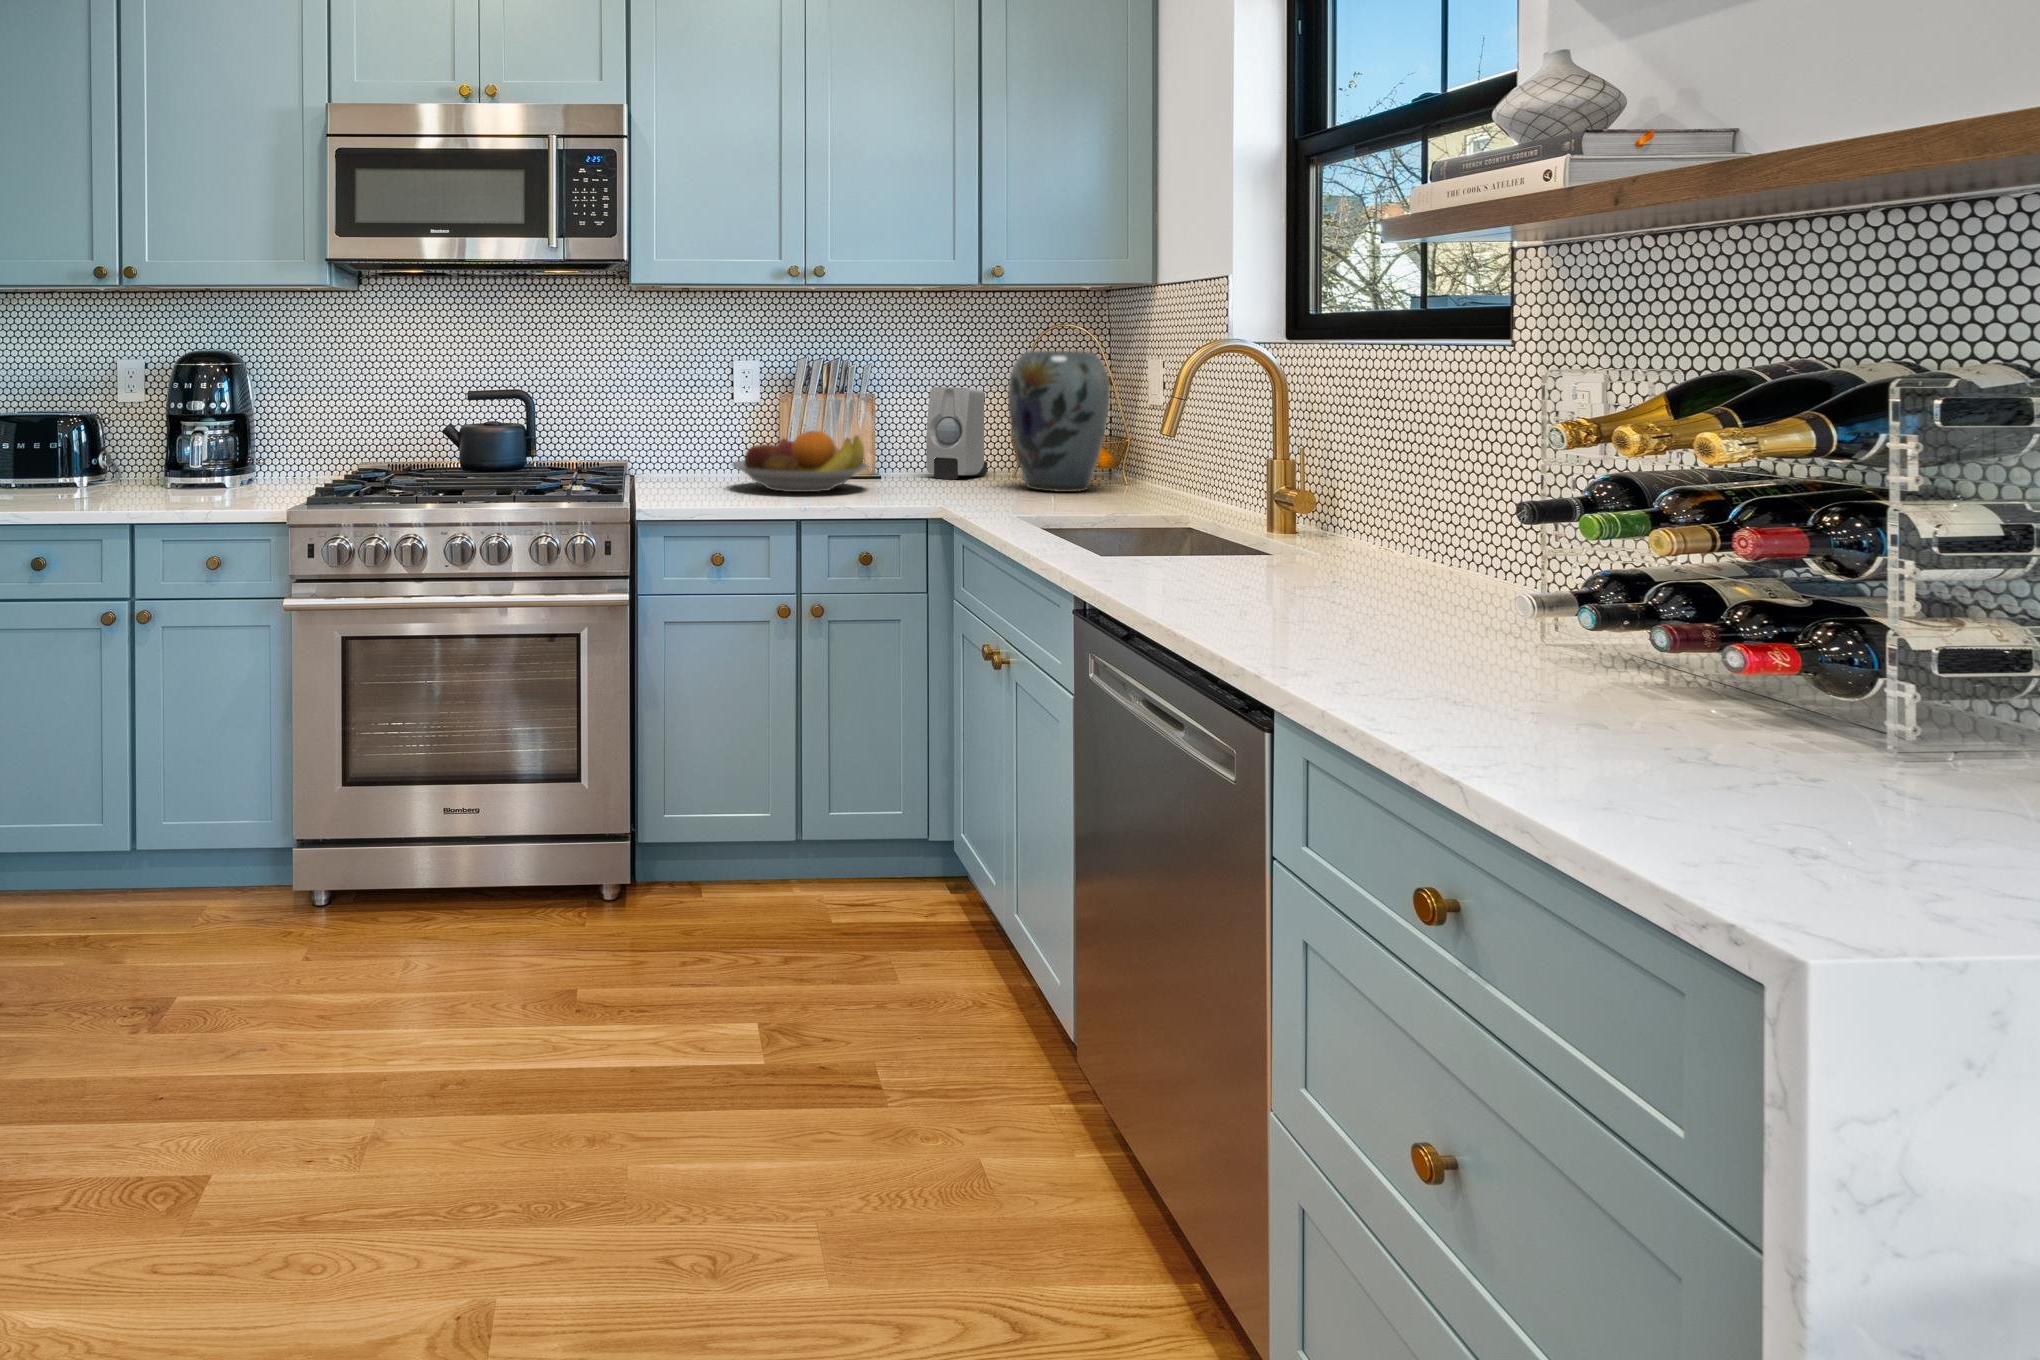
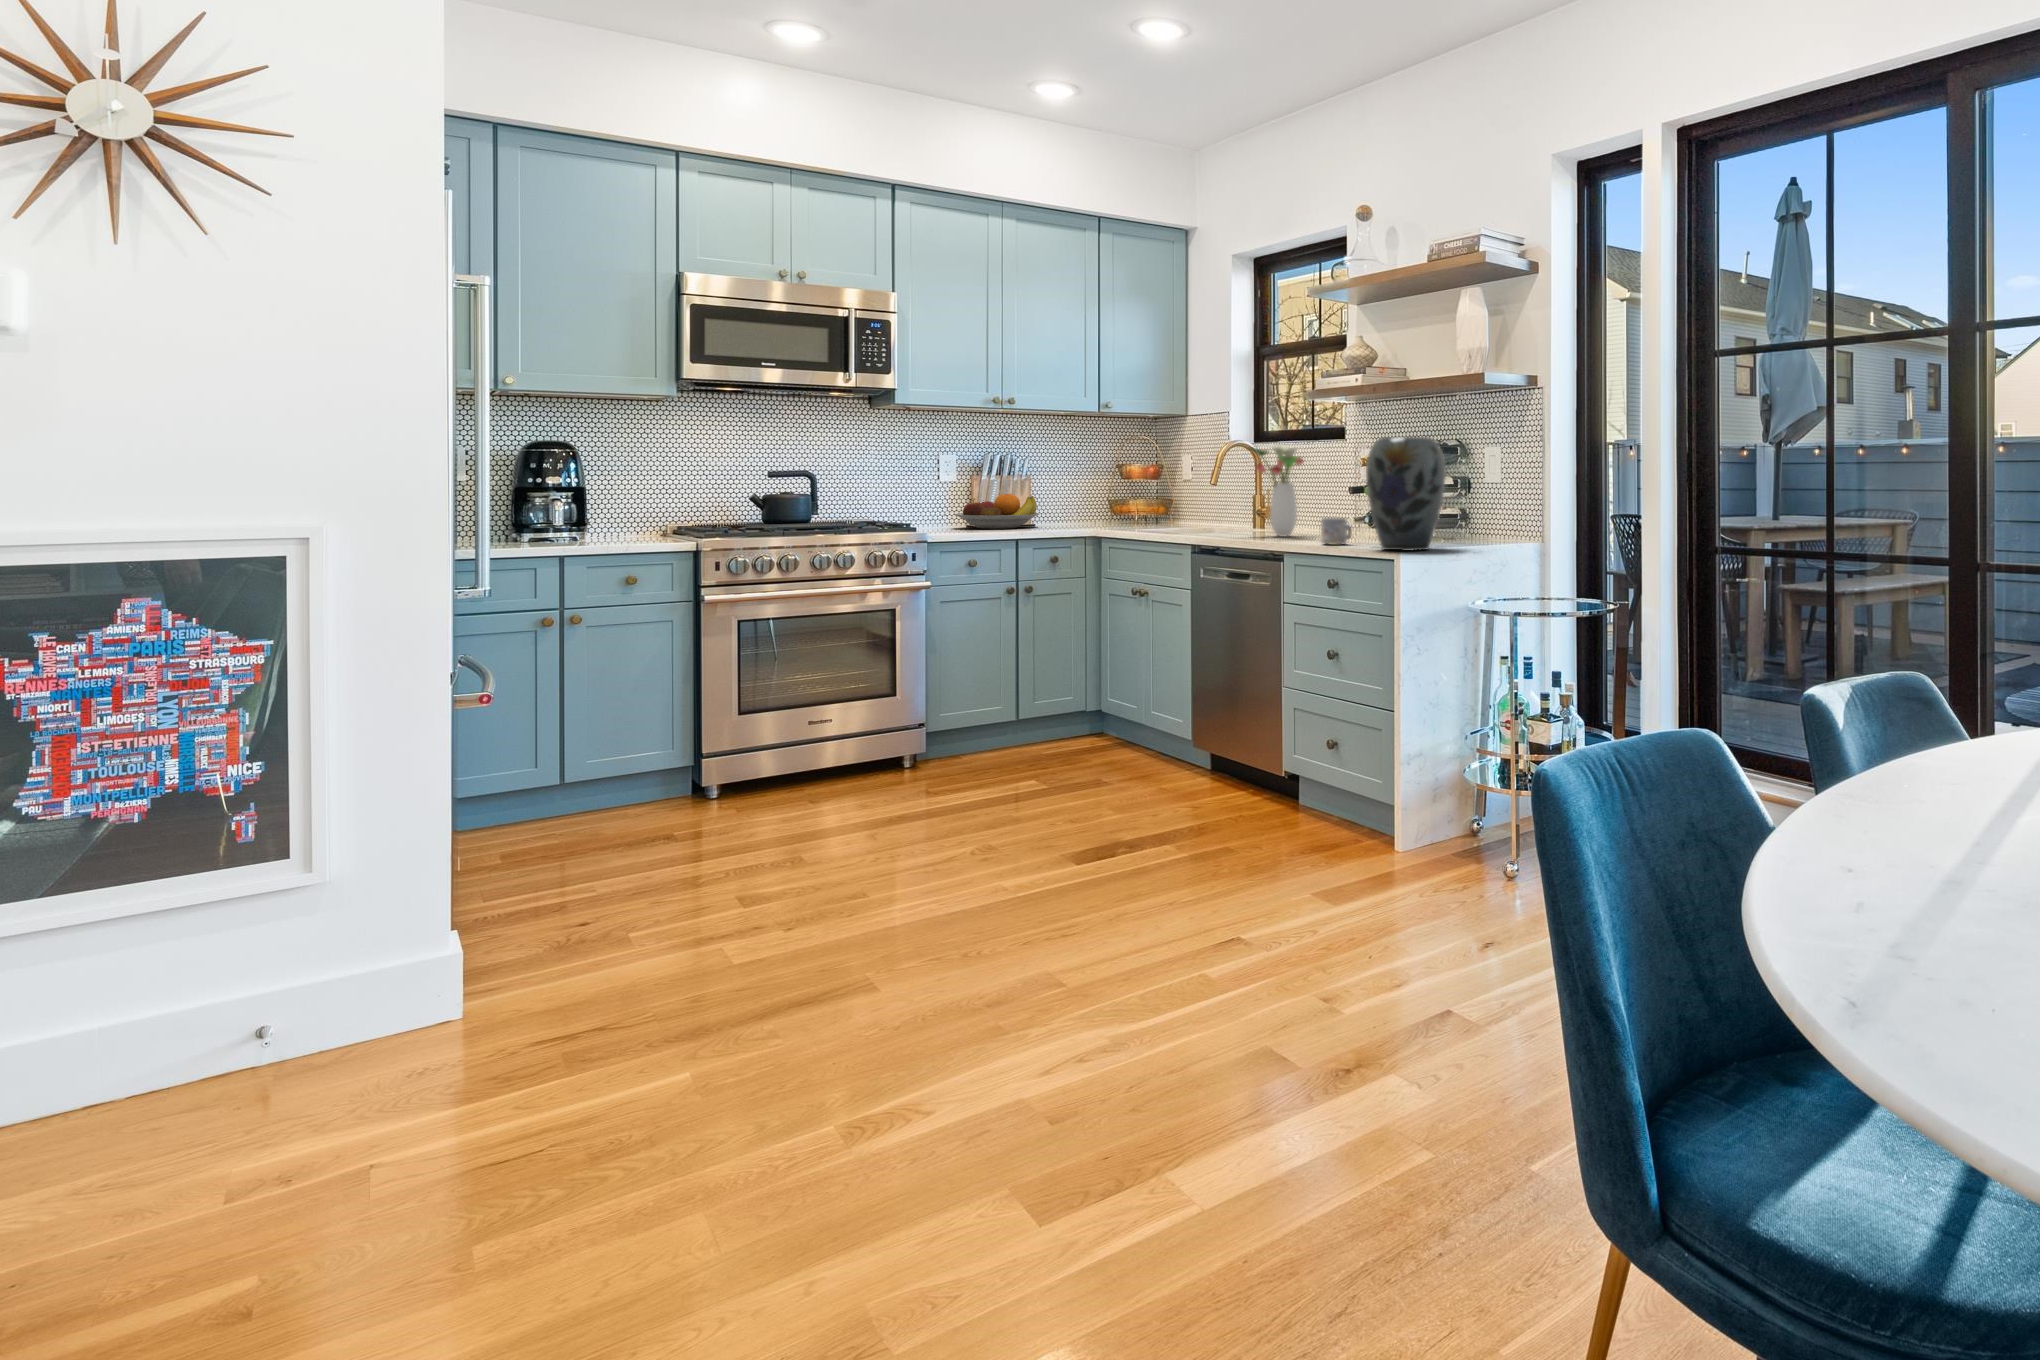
vase: present [1008,351,1110,492] -> present [1366,437,1446,551]
flower arrangement: none [1192,357,1385,592] -> present [1248,445,1303,537]
soap dispenser: present [926,387,988,479] -> none [1062,471,1096,523]
mug: none [1423,593,1531,686] -> present [1321,518,1352,545]

